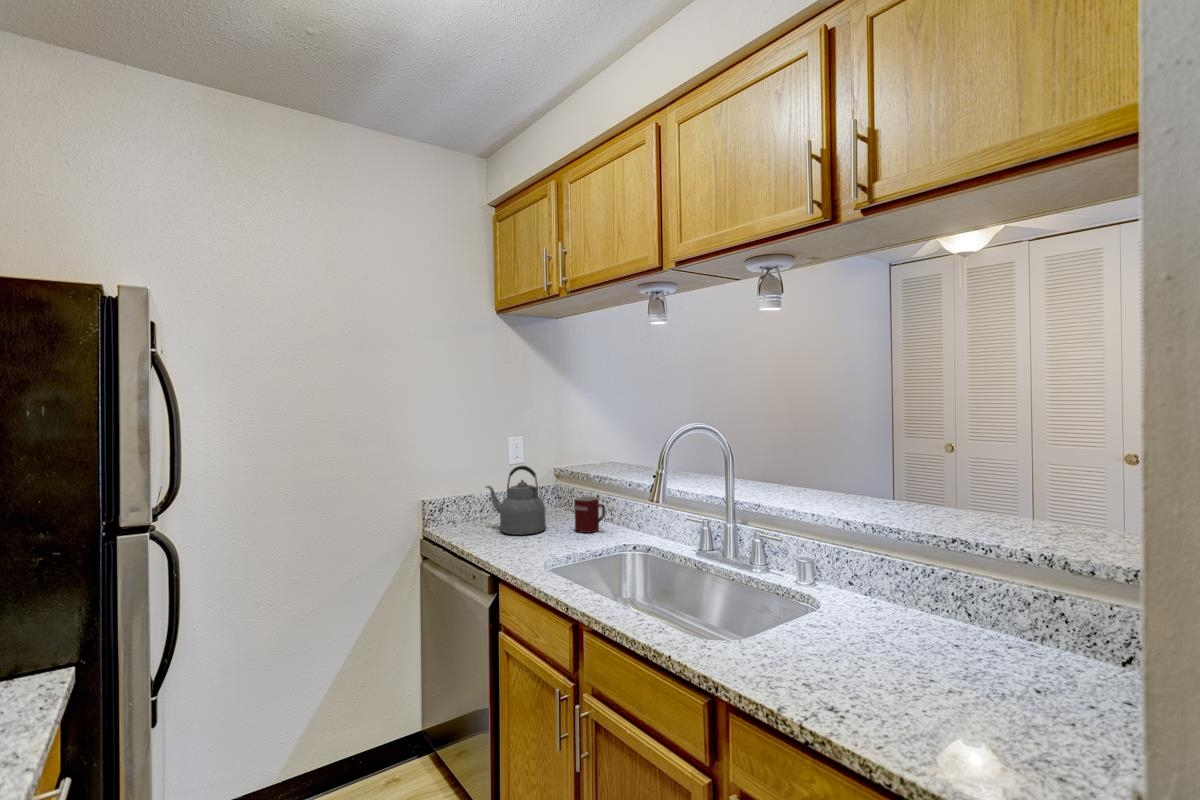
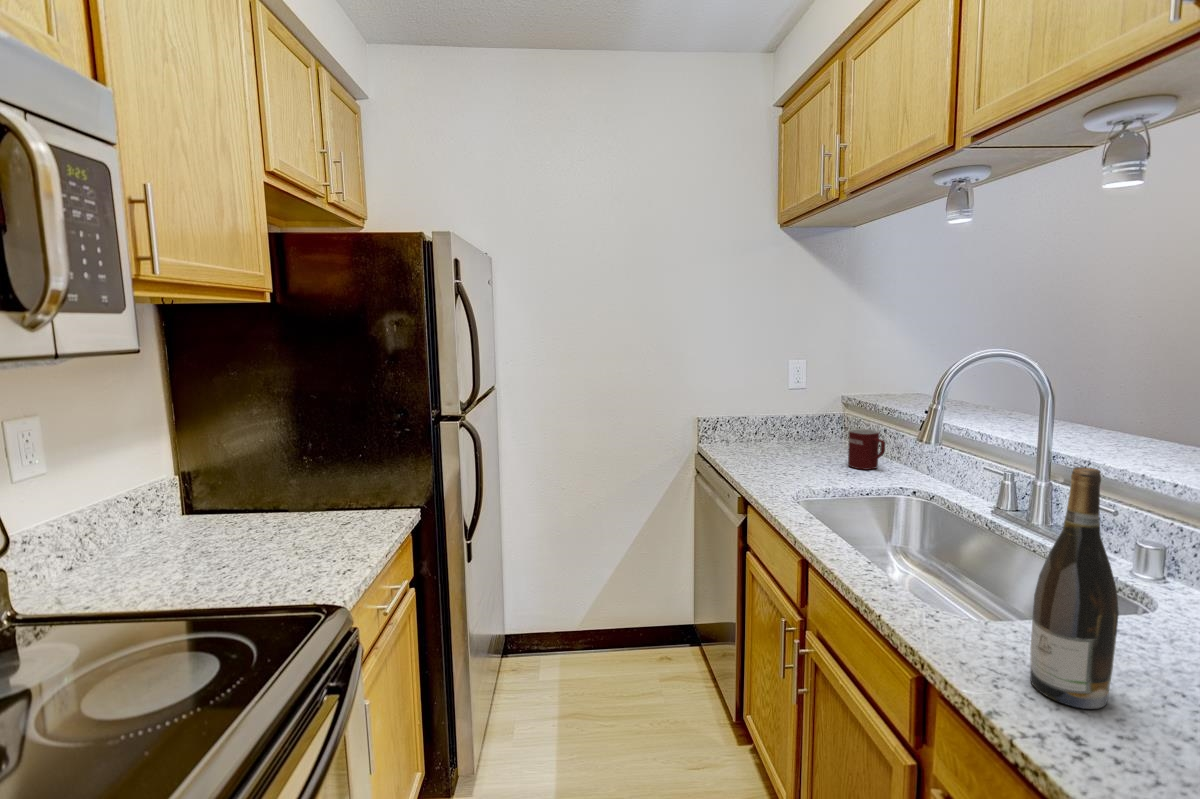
kettle: present [486,466,546,535] -> none [754,390,816,462]
wine bottle: none [785,507,835,687] -> present [1030,467,1119,709]

